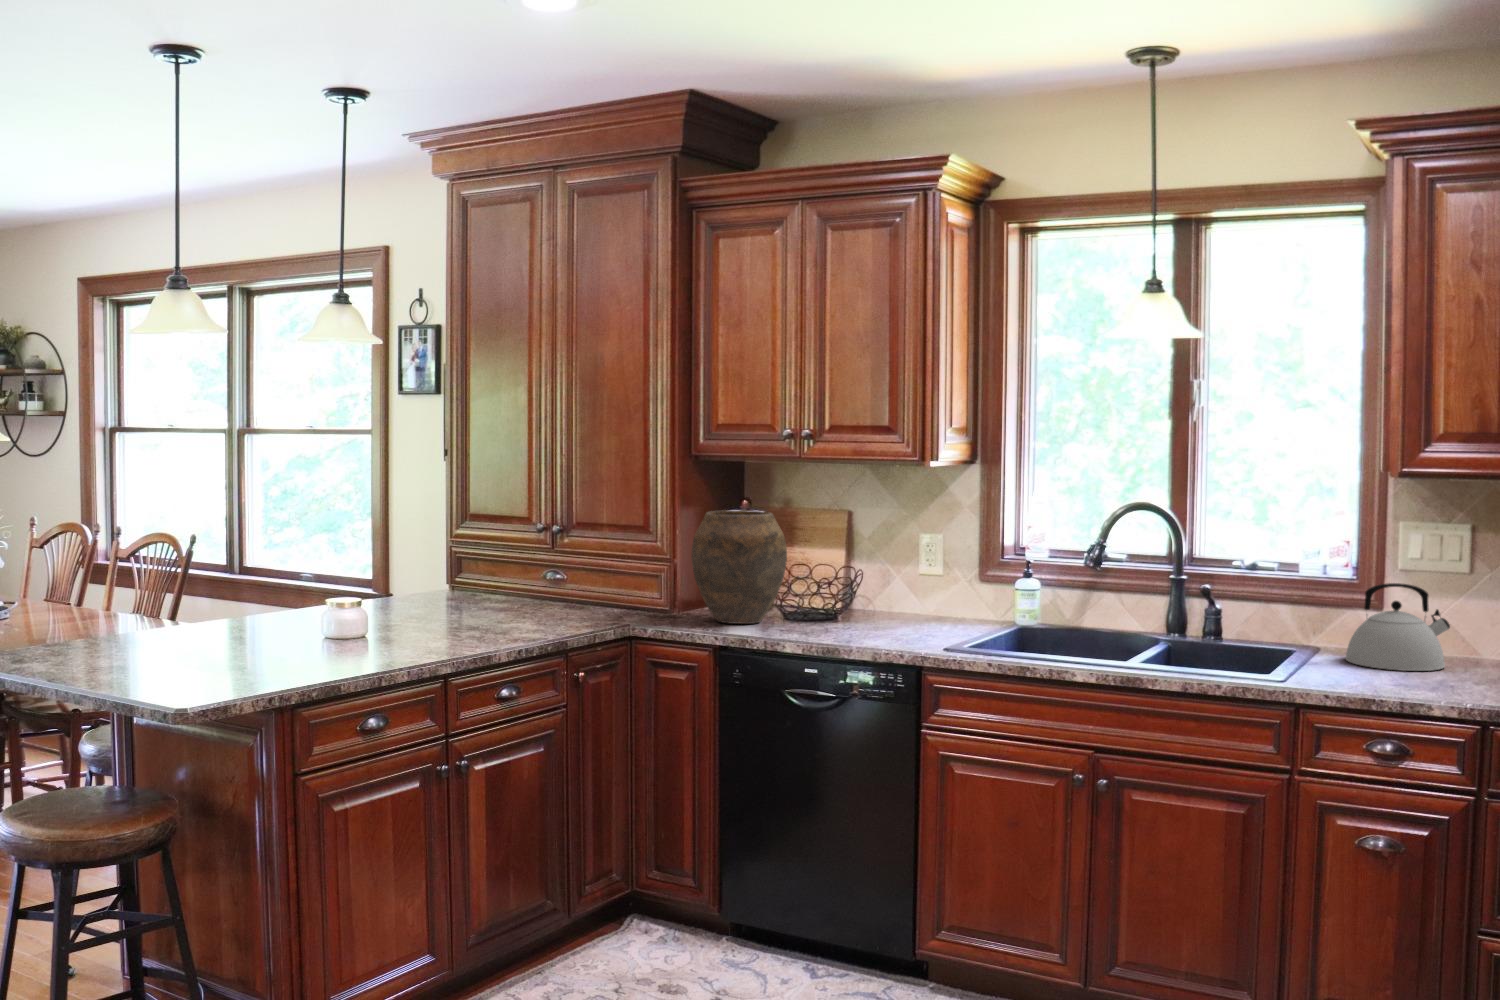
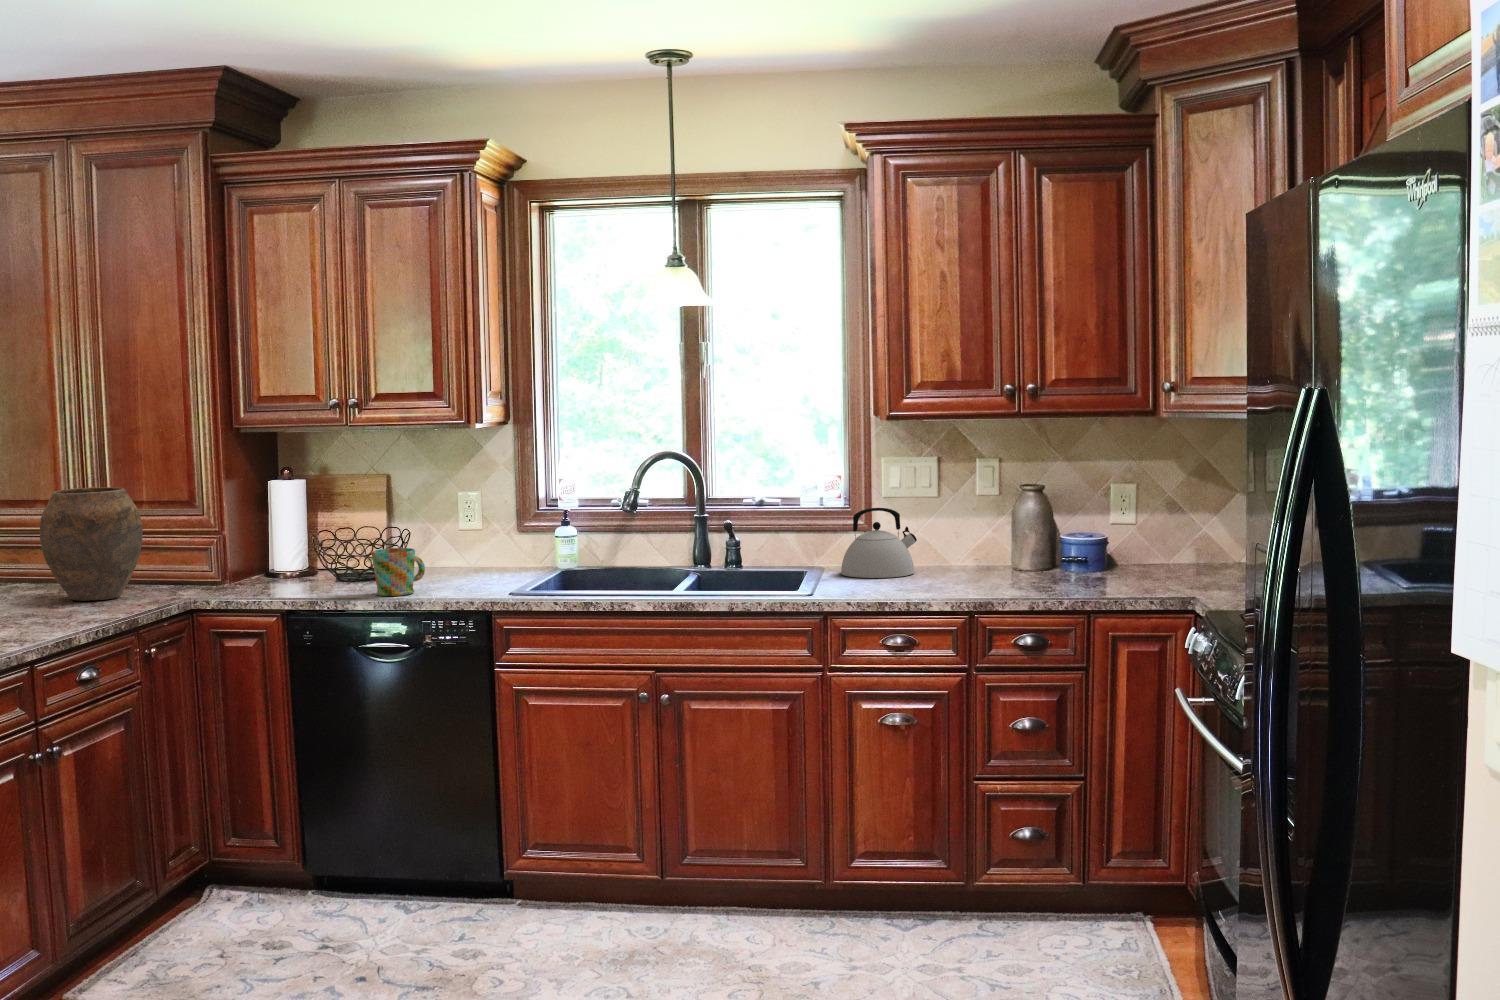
vase: present [691,510,787,624] -> present [40,487,143,601]
mug: none [803,587,859,638] -> present [371,548,425,596]

